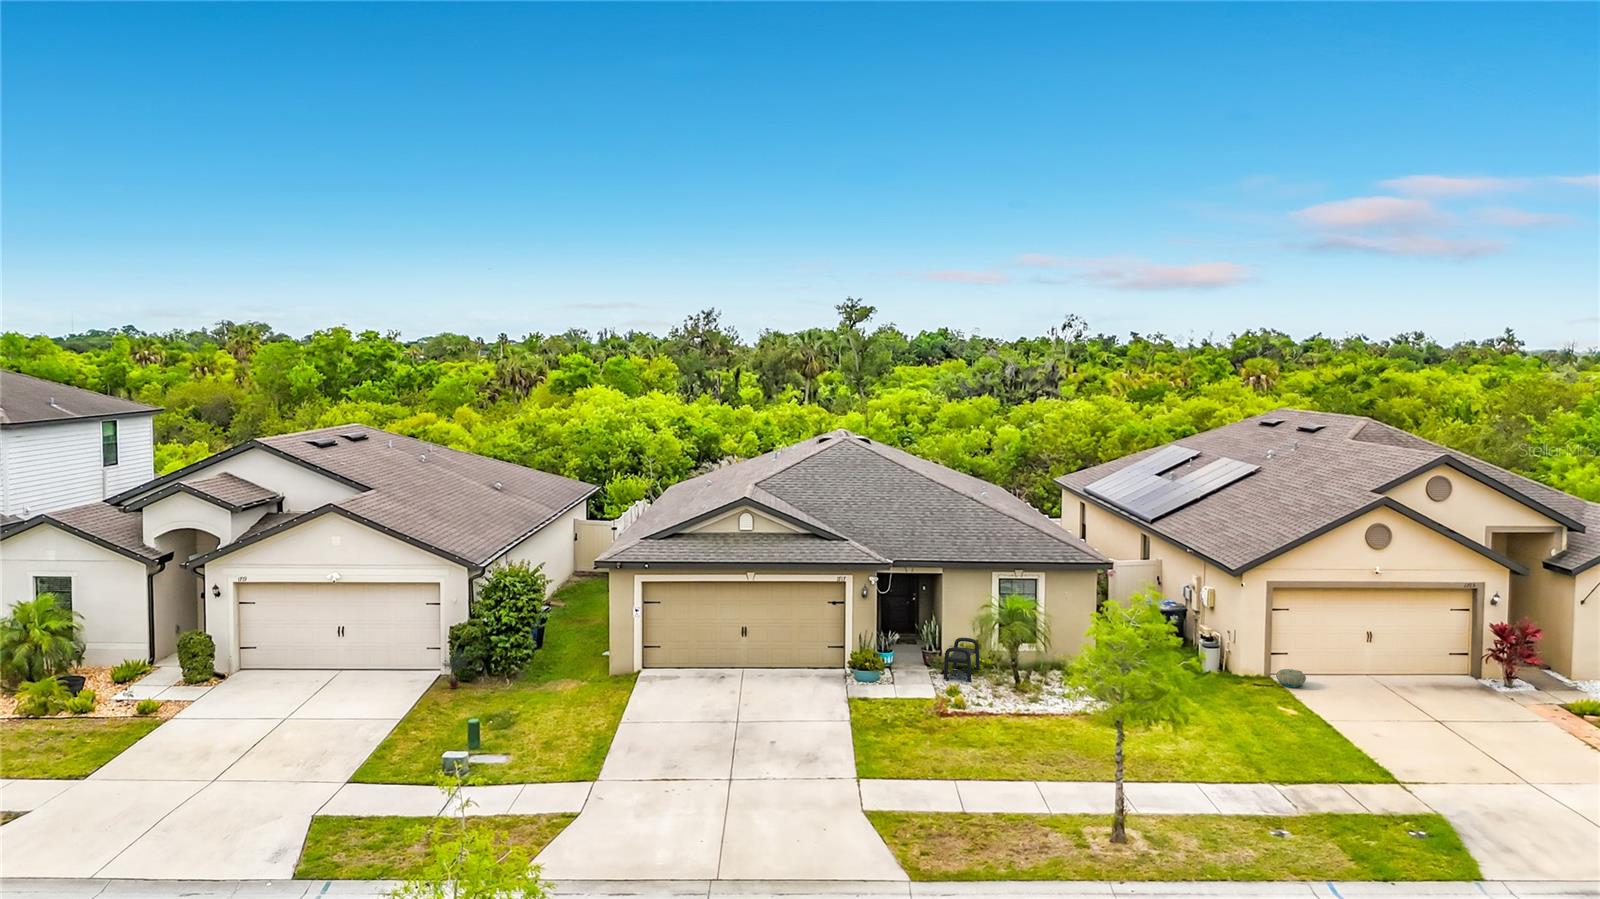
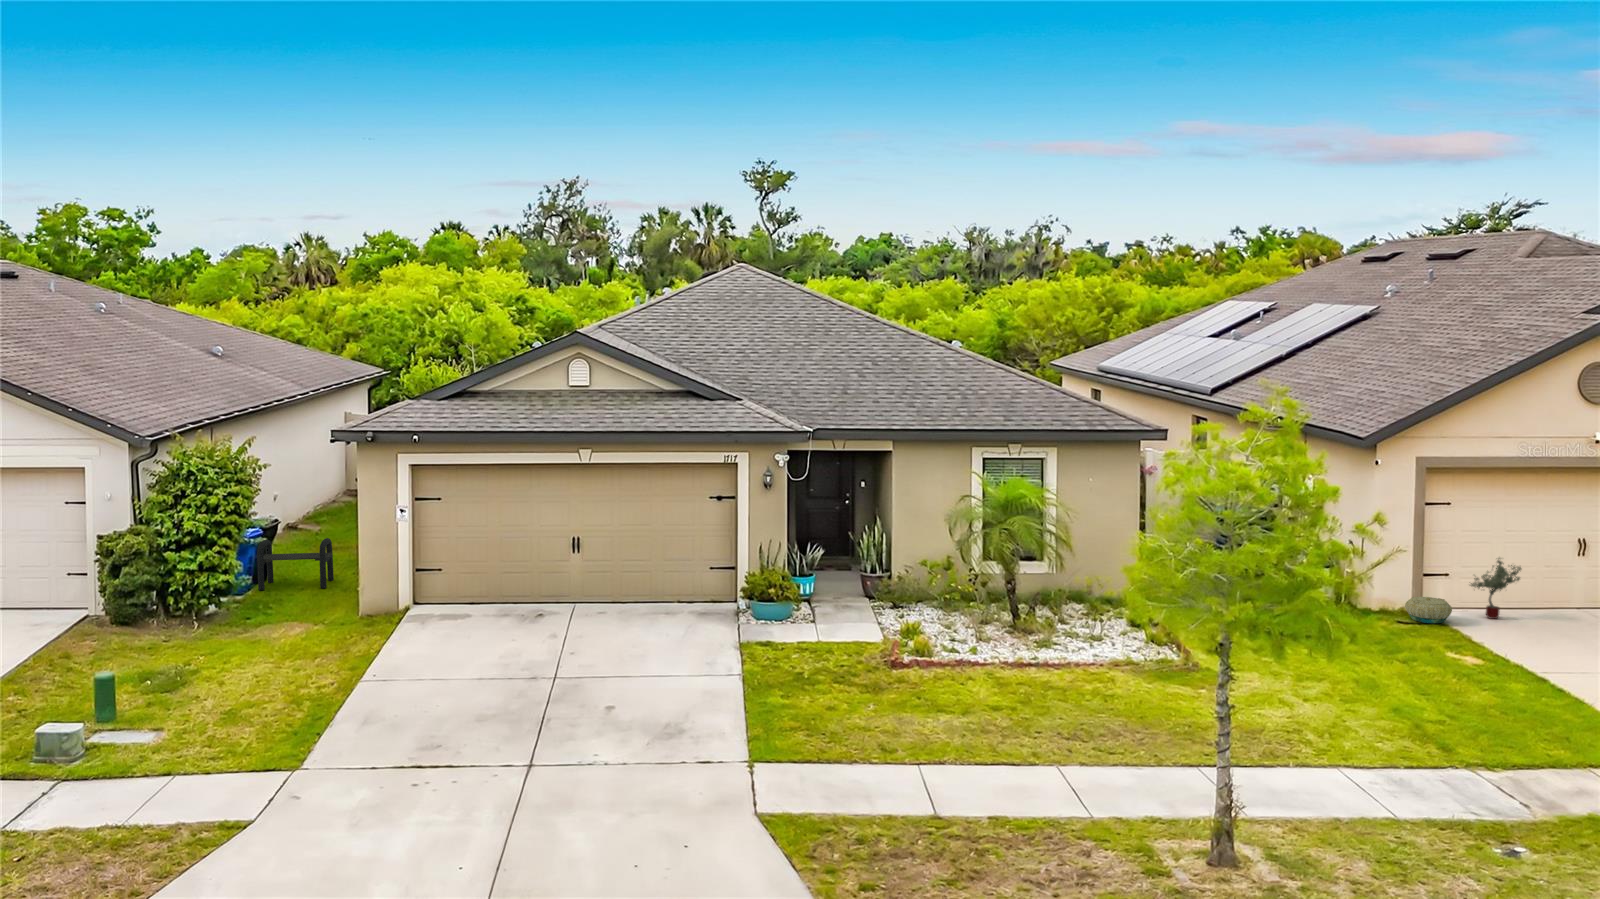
bench: present [944,638,980,681] -> present [257,538,334,590]
potted tree: present [443,649,467,689] -> present [1471,558,1521,619]

